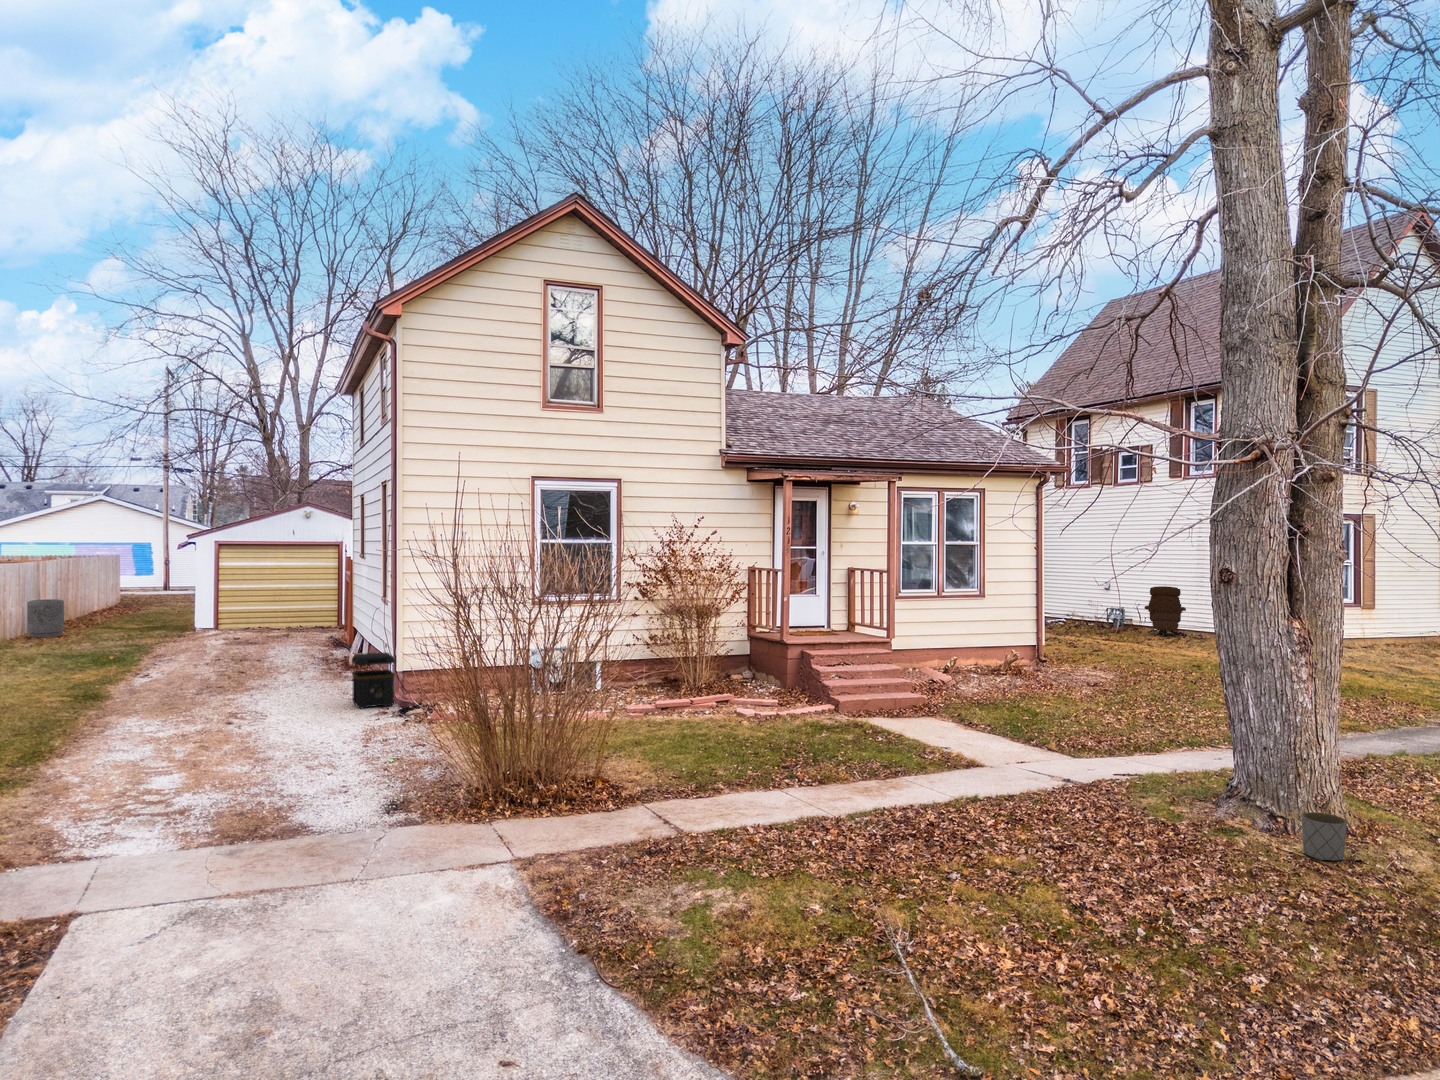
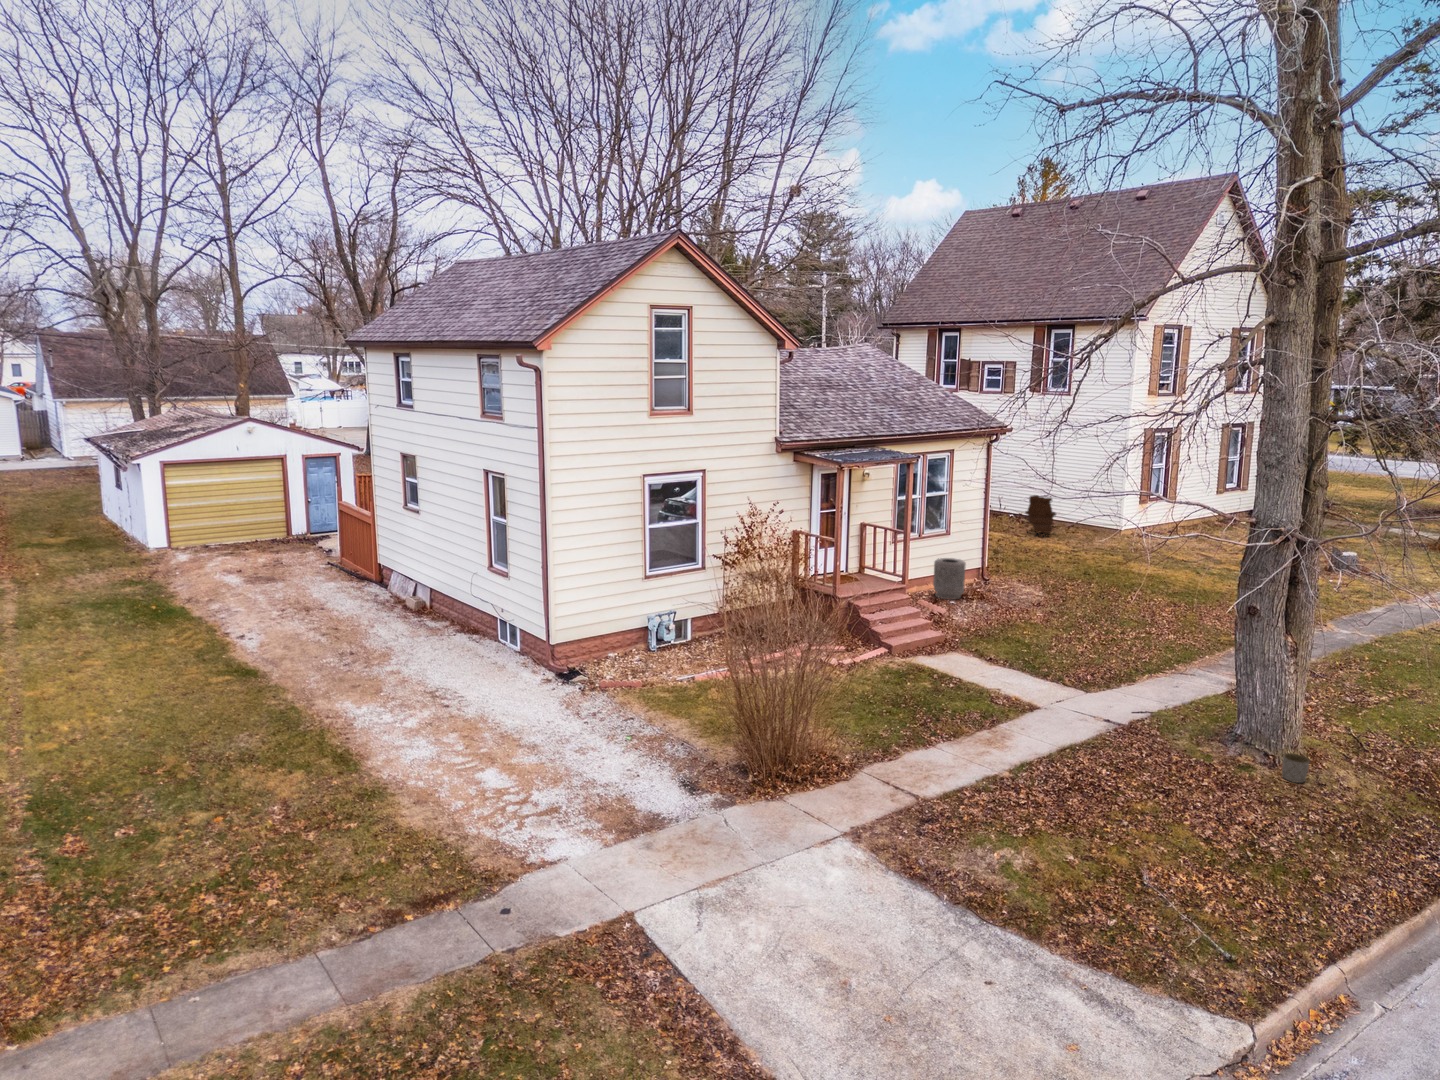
trash can: present [27,599,64,638] -> present [933,558,966,599]
toolbox: present [352,652,395,708] -> none [502,626,541,676]

